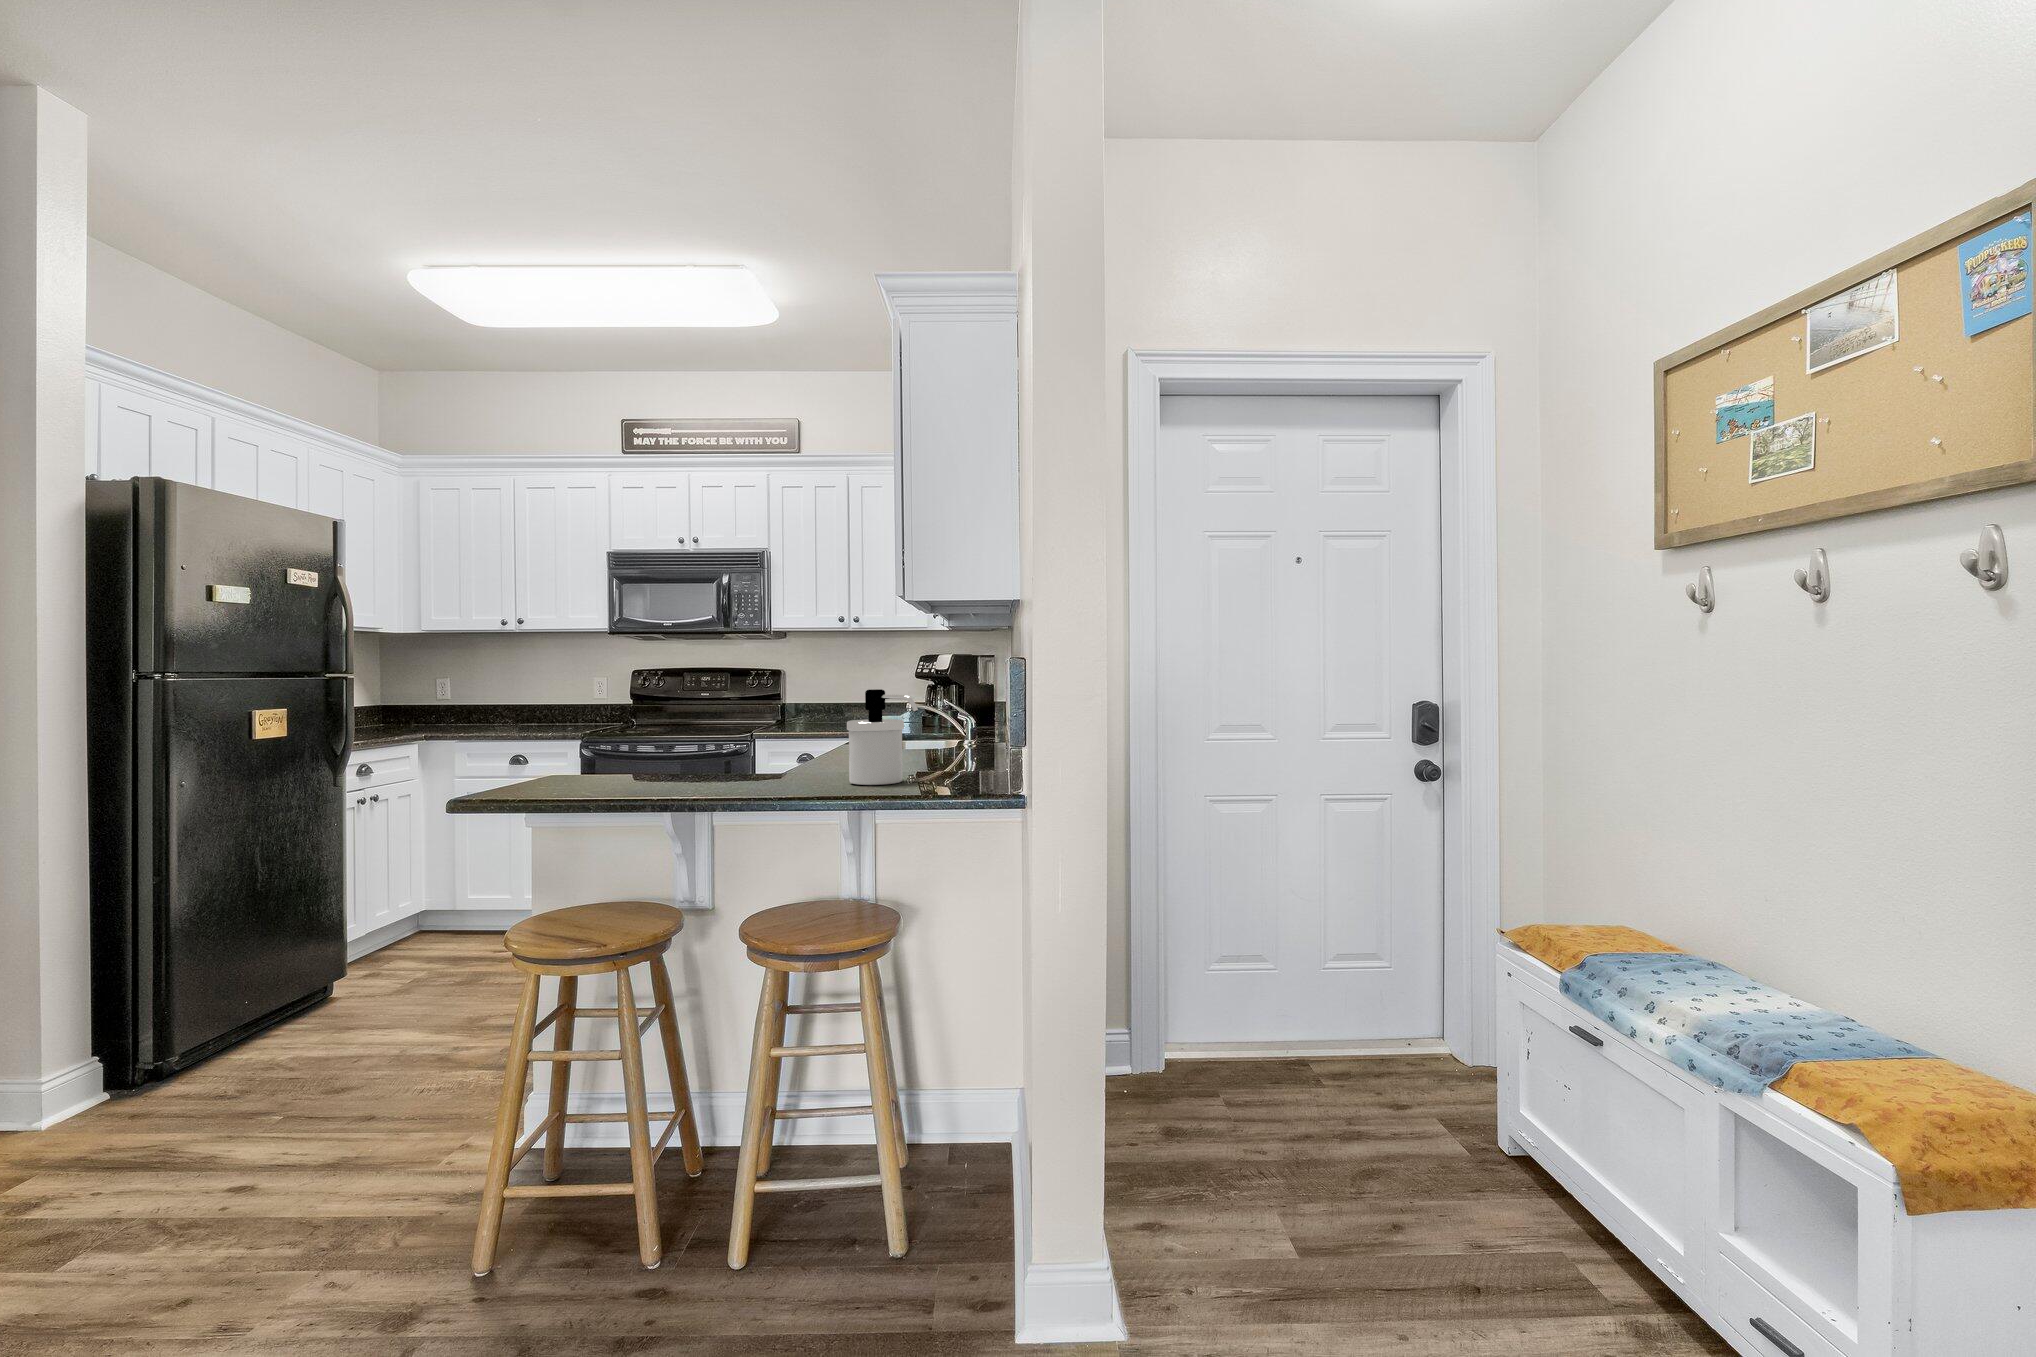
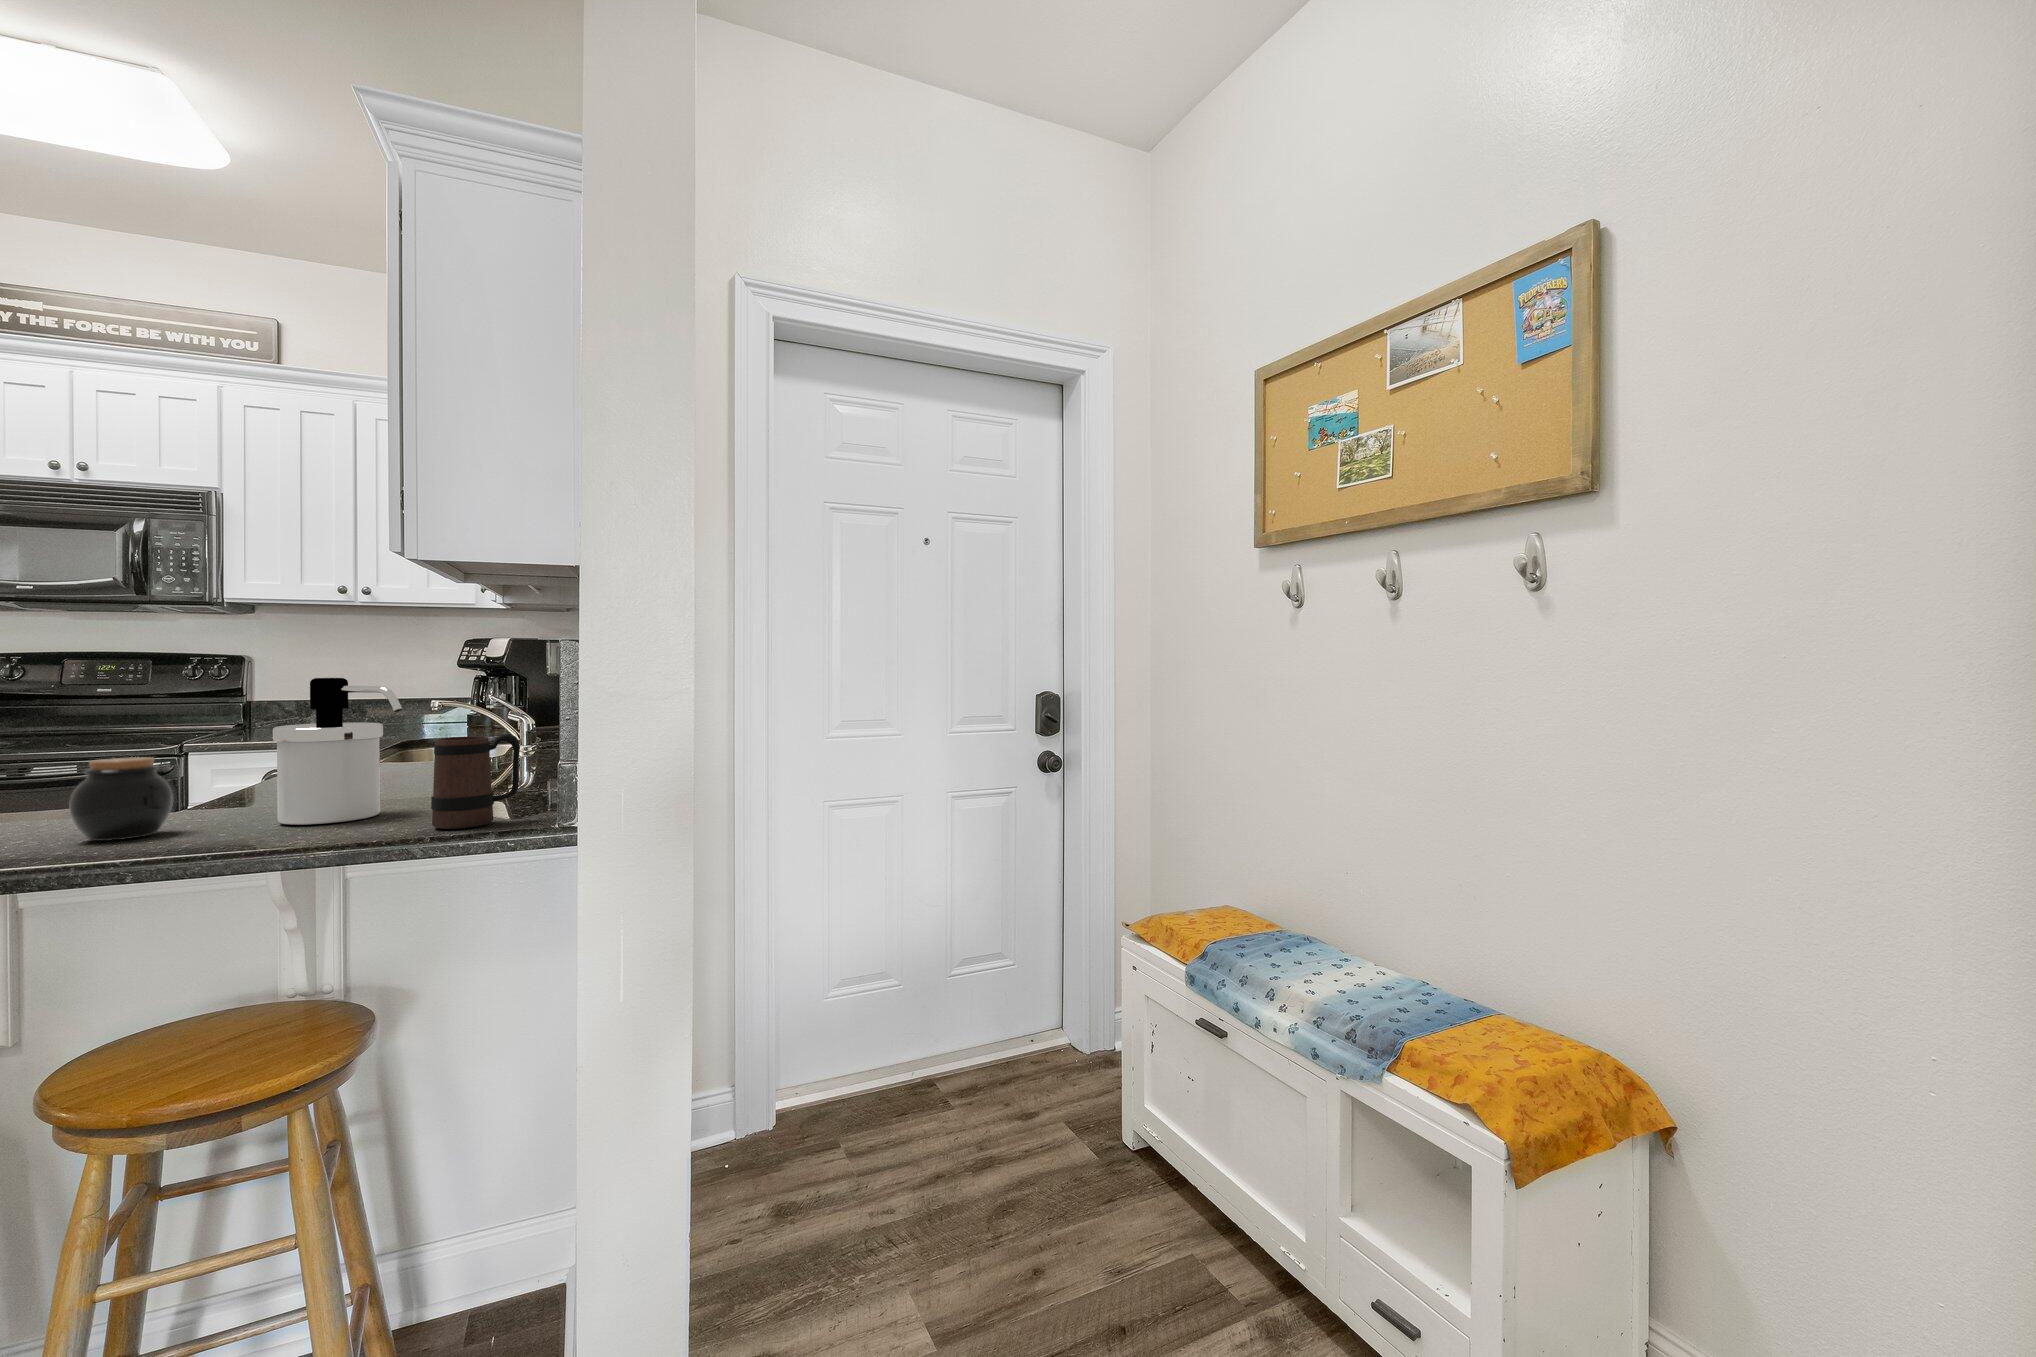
mug: none [938,728,989,791] -> present [431,734,520,829]
jar: none [754,739,799,788] -> present [69,757,173,841]

